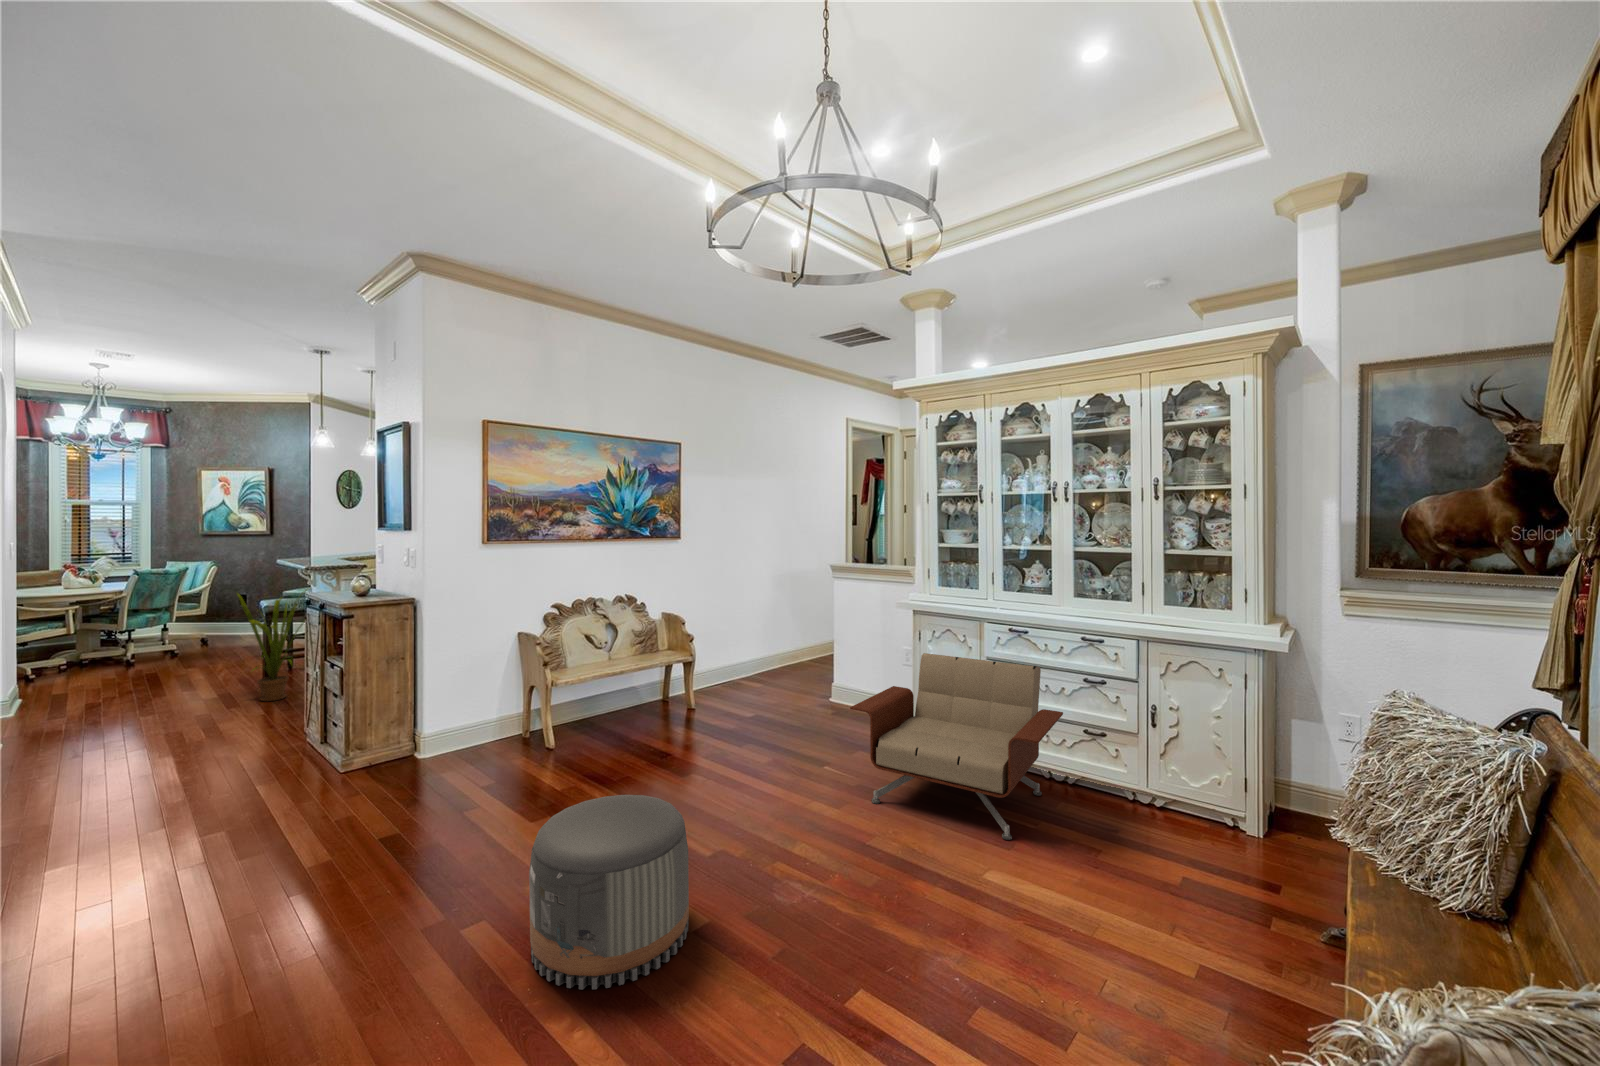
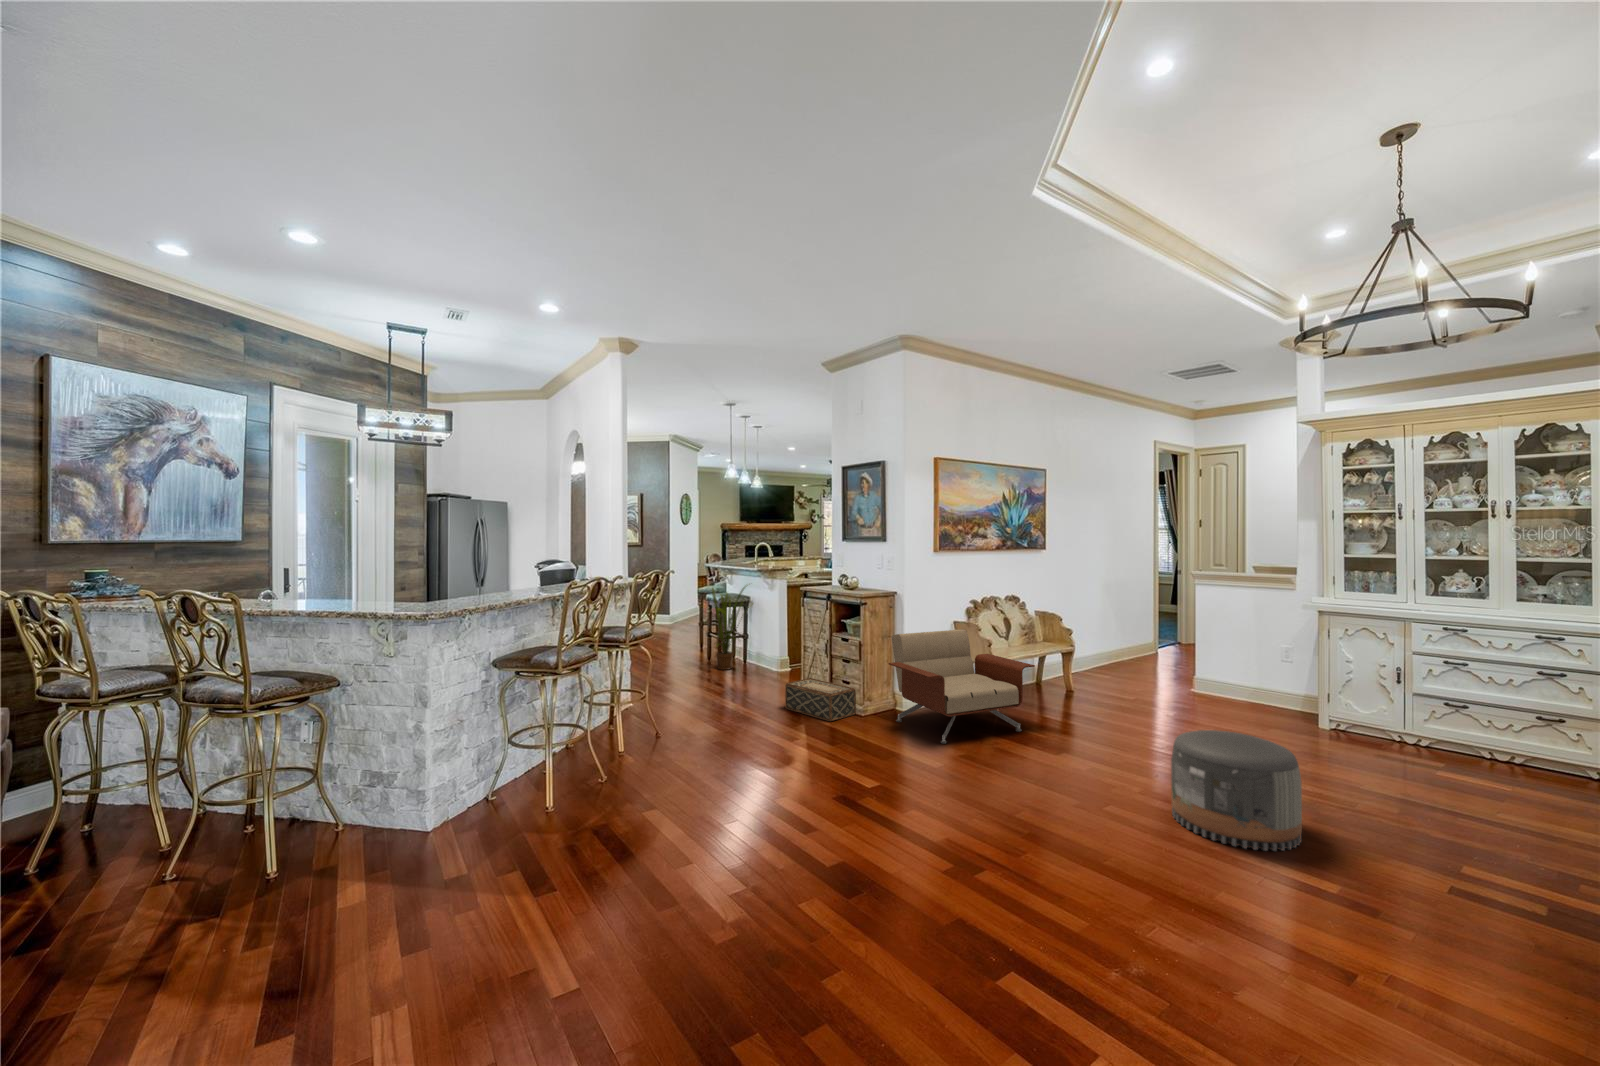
armchair: present [850,653,1063,840] -> present [888,629,1035,744]
woven basket: none [246,717,340,783] -> present [785,678,856,721]

